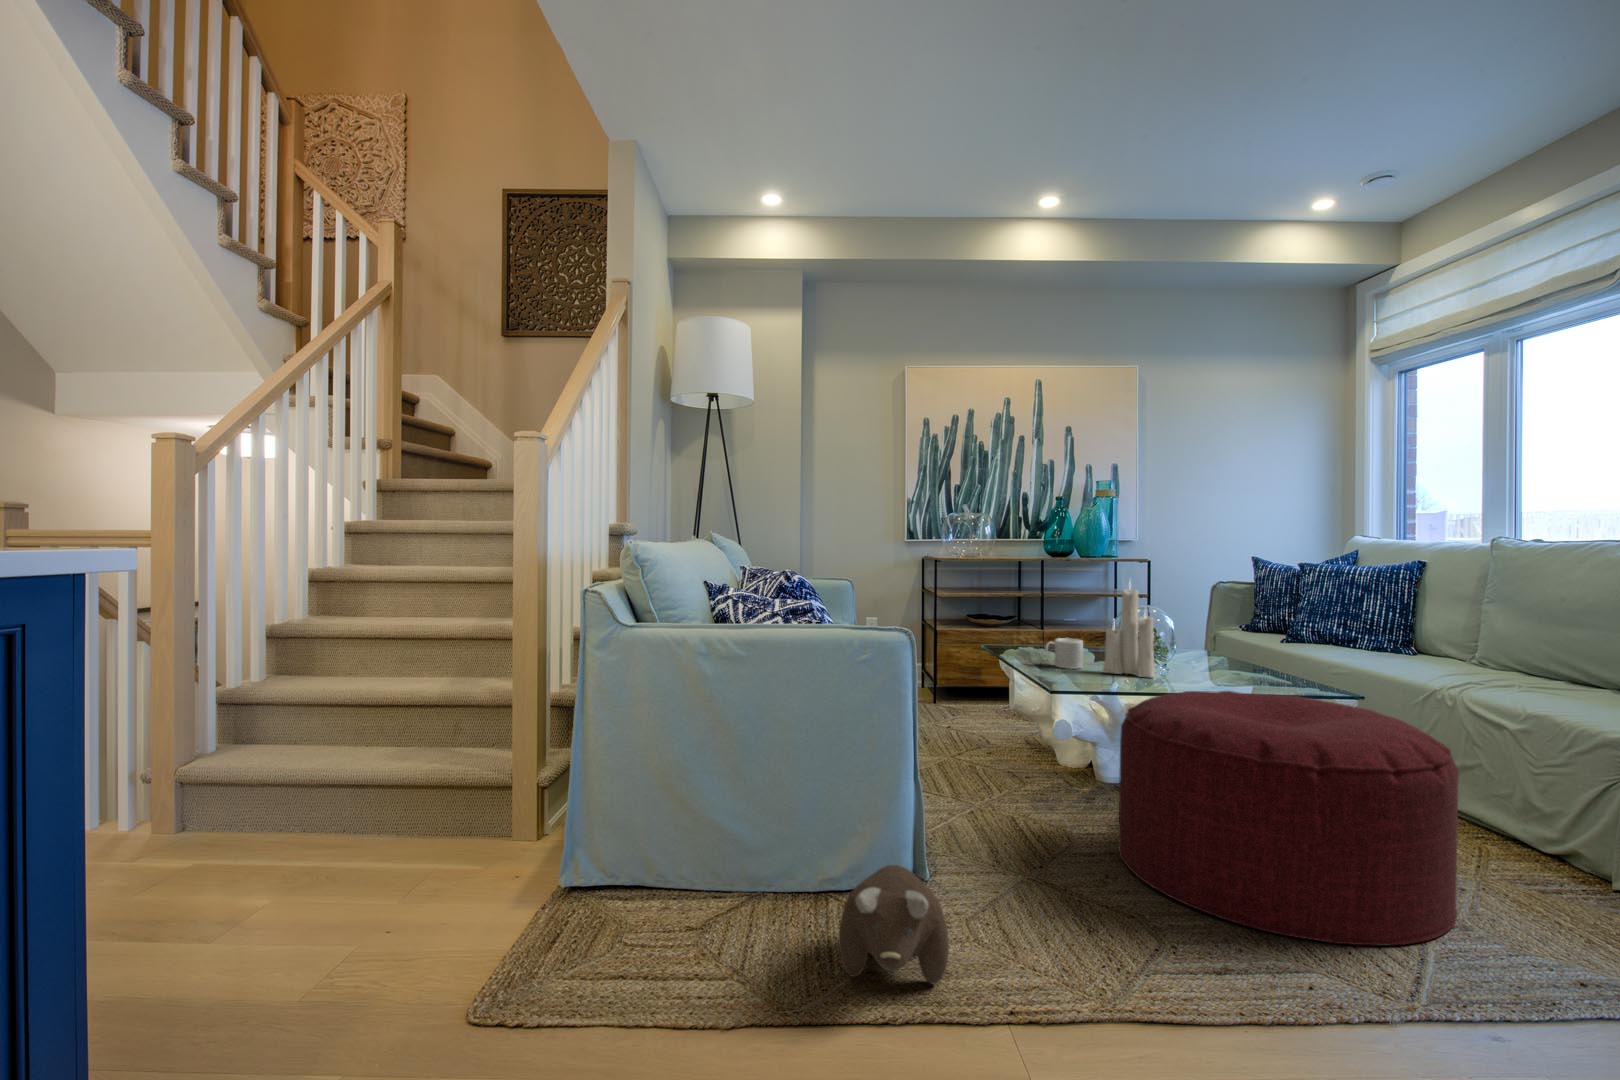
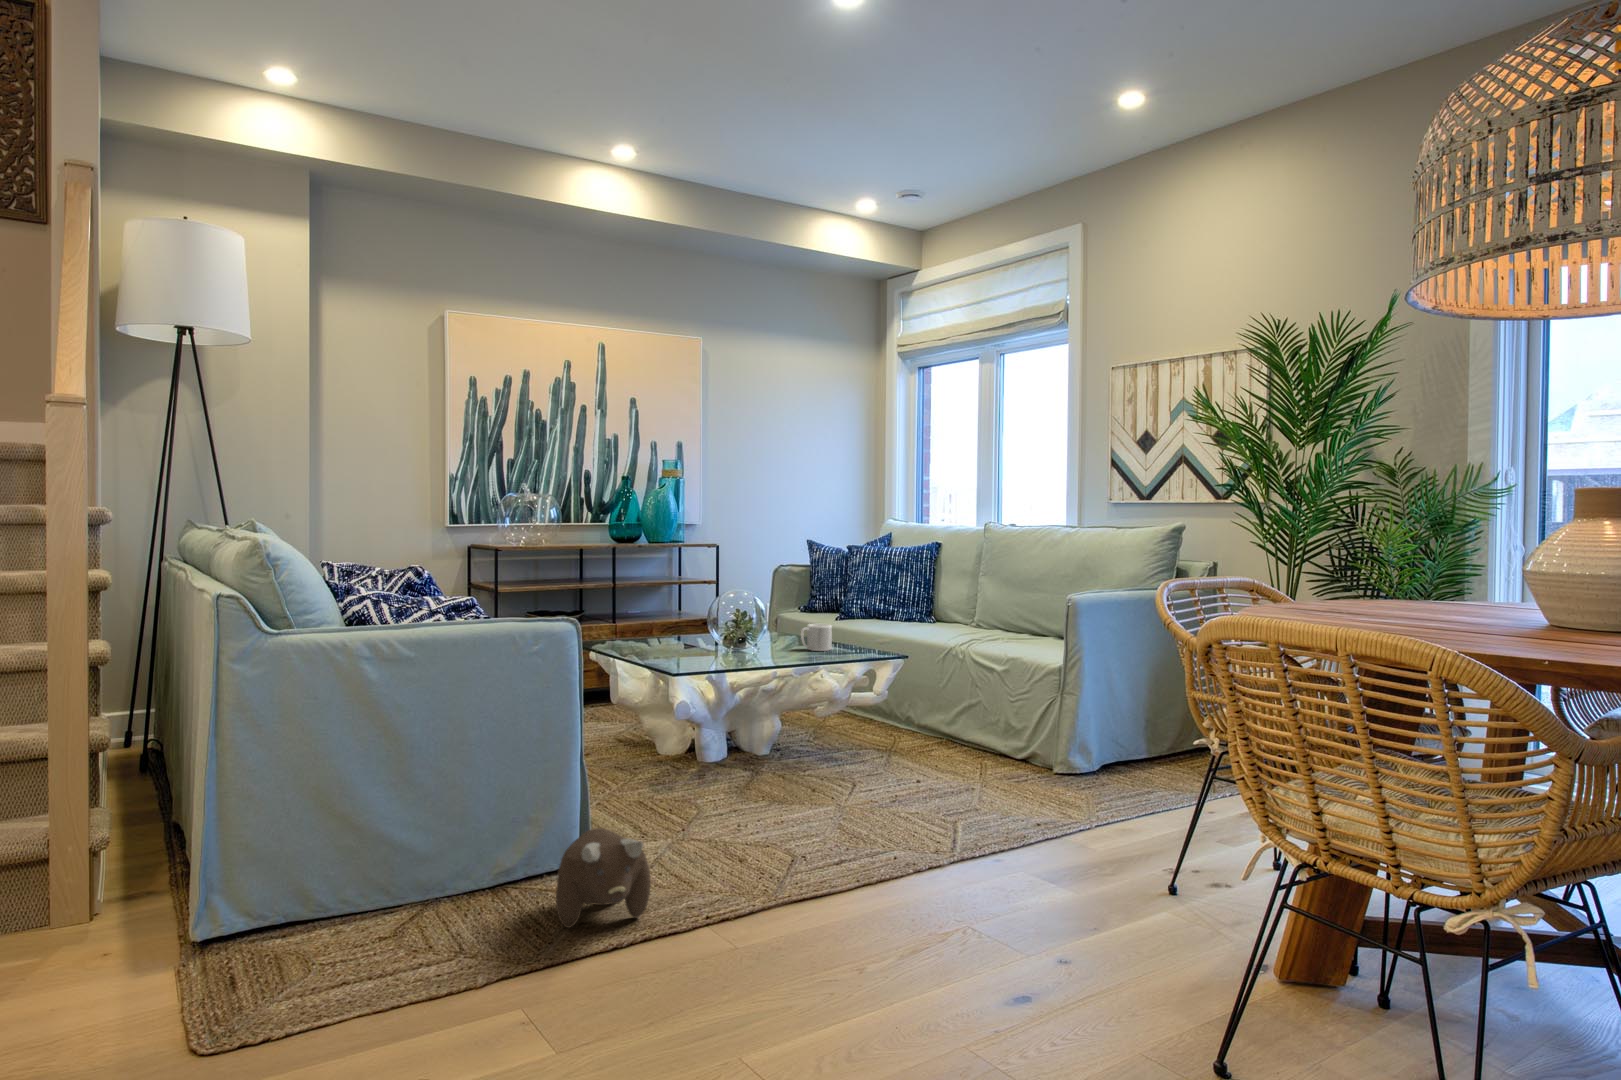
candle: present [1103,583,1155,677] -> none [710,561,755,656]
mug: present [1046,638,1083,669] -> present [801,624,832,651]
ottoman: present [1118,691,1459,946] -> none [738,660,973,838]

